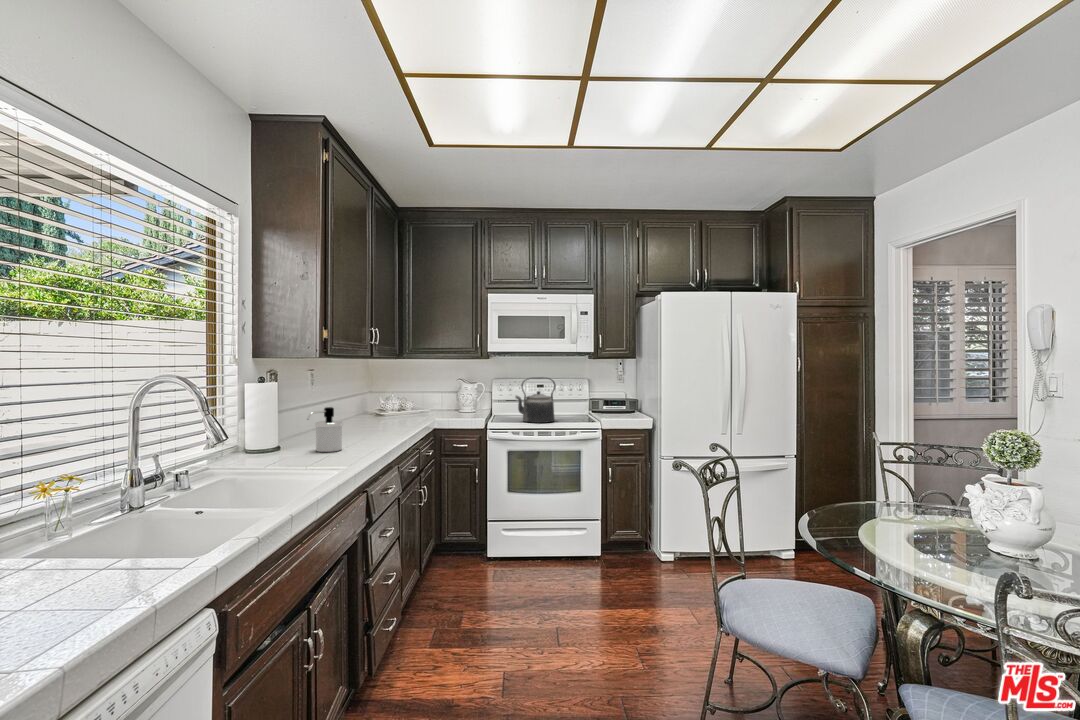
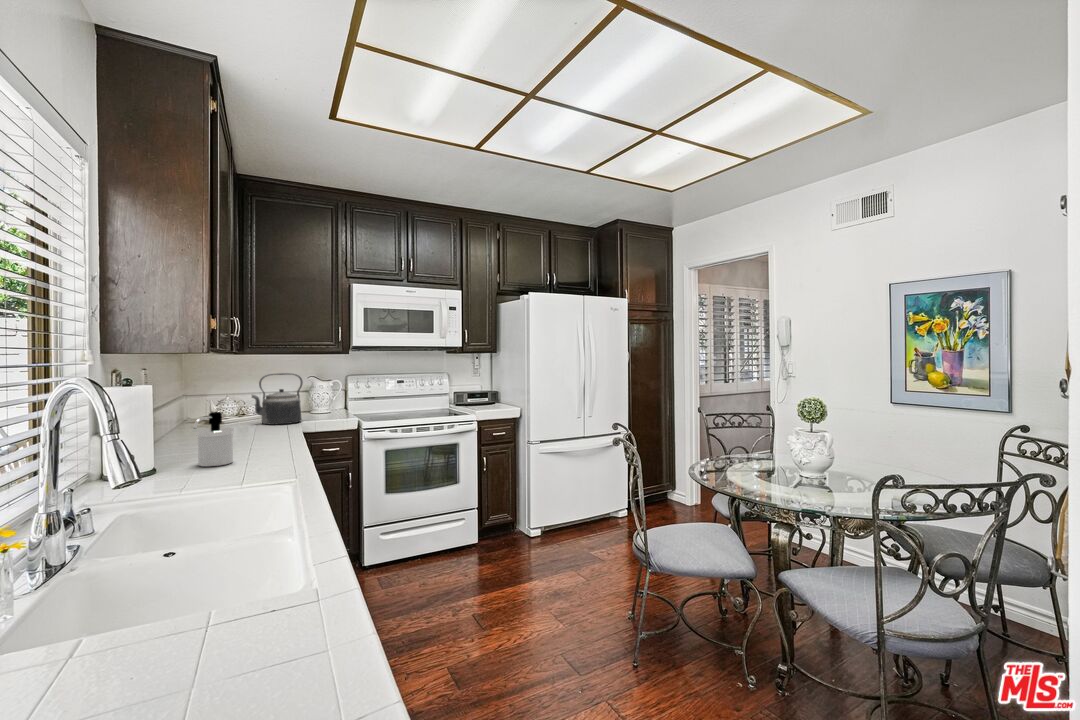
kettle: present [516,377,556,423] -> present [252,373,303,425]

